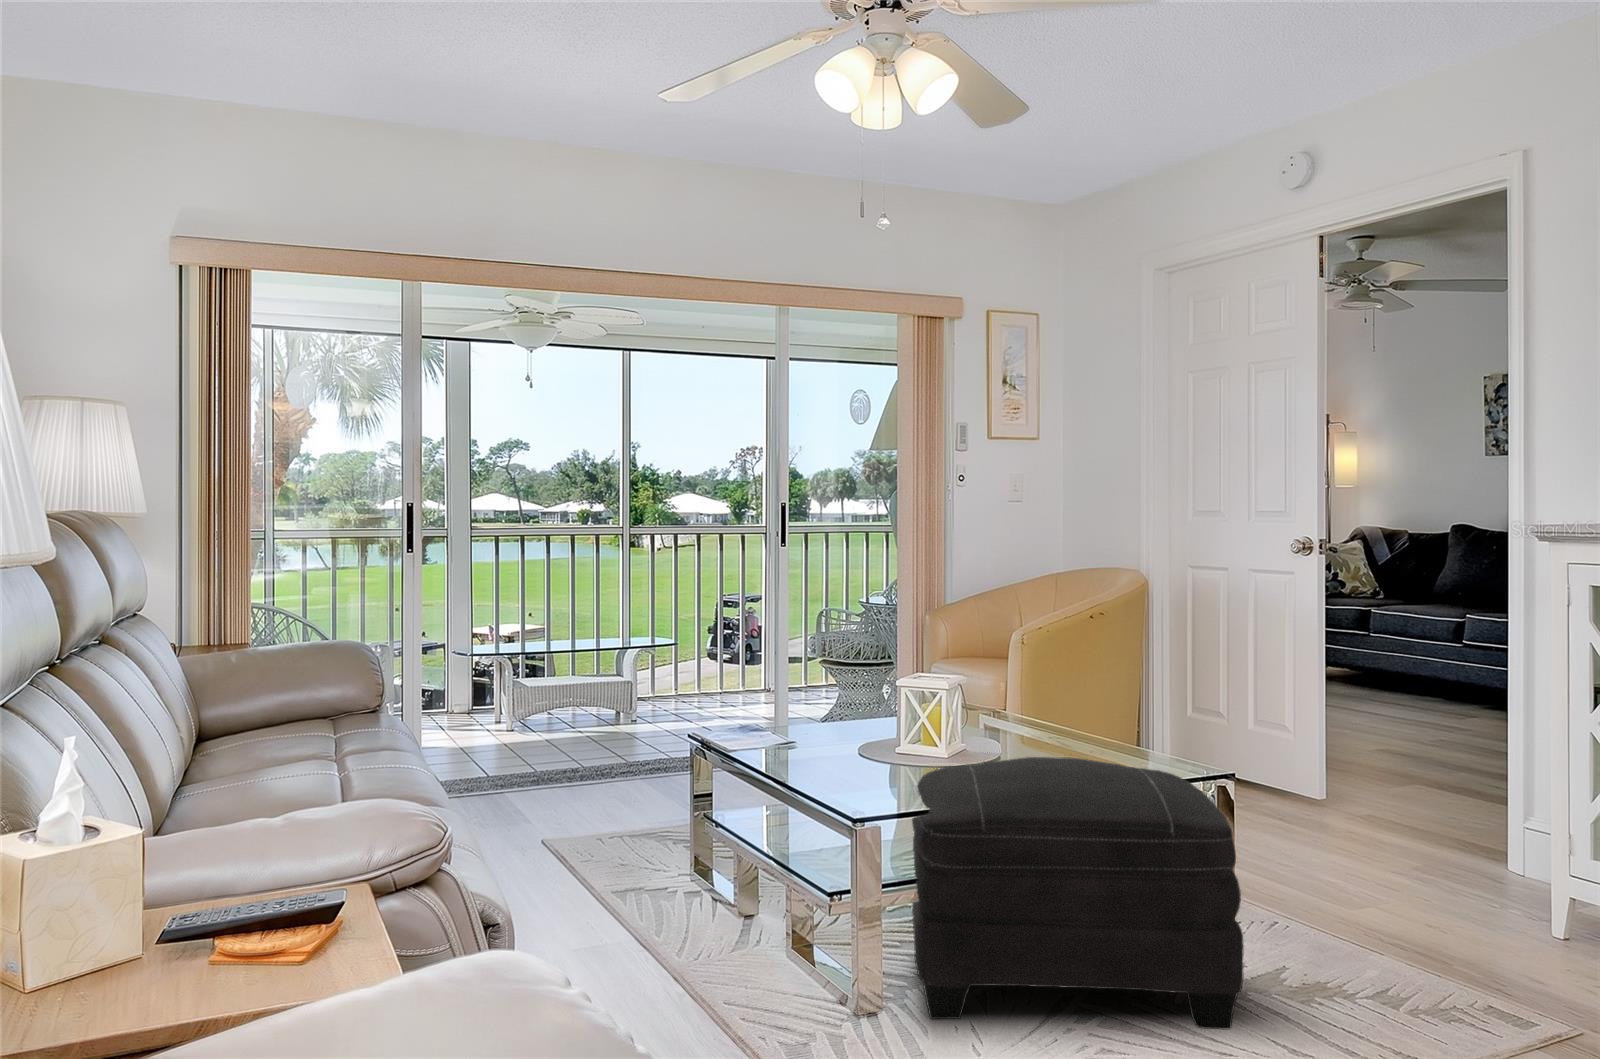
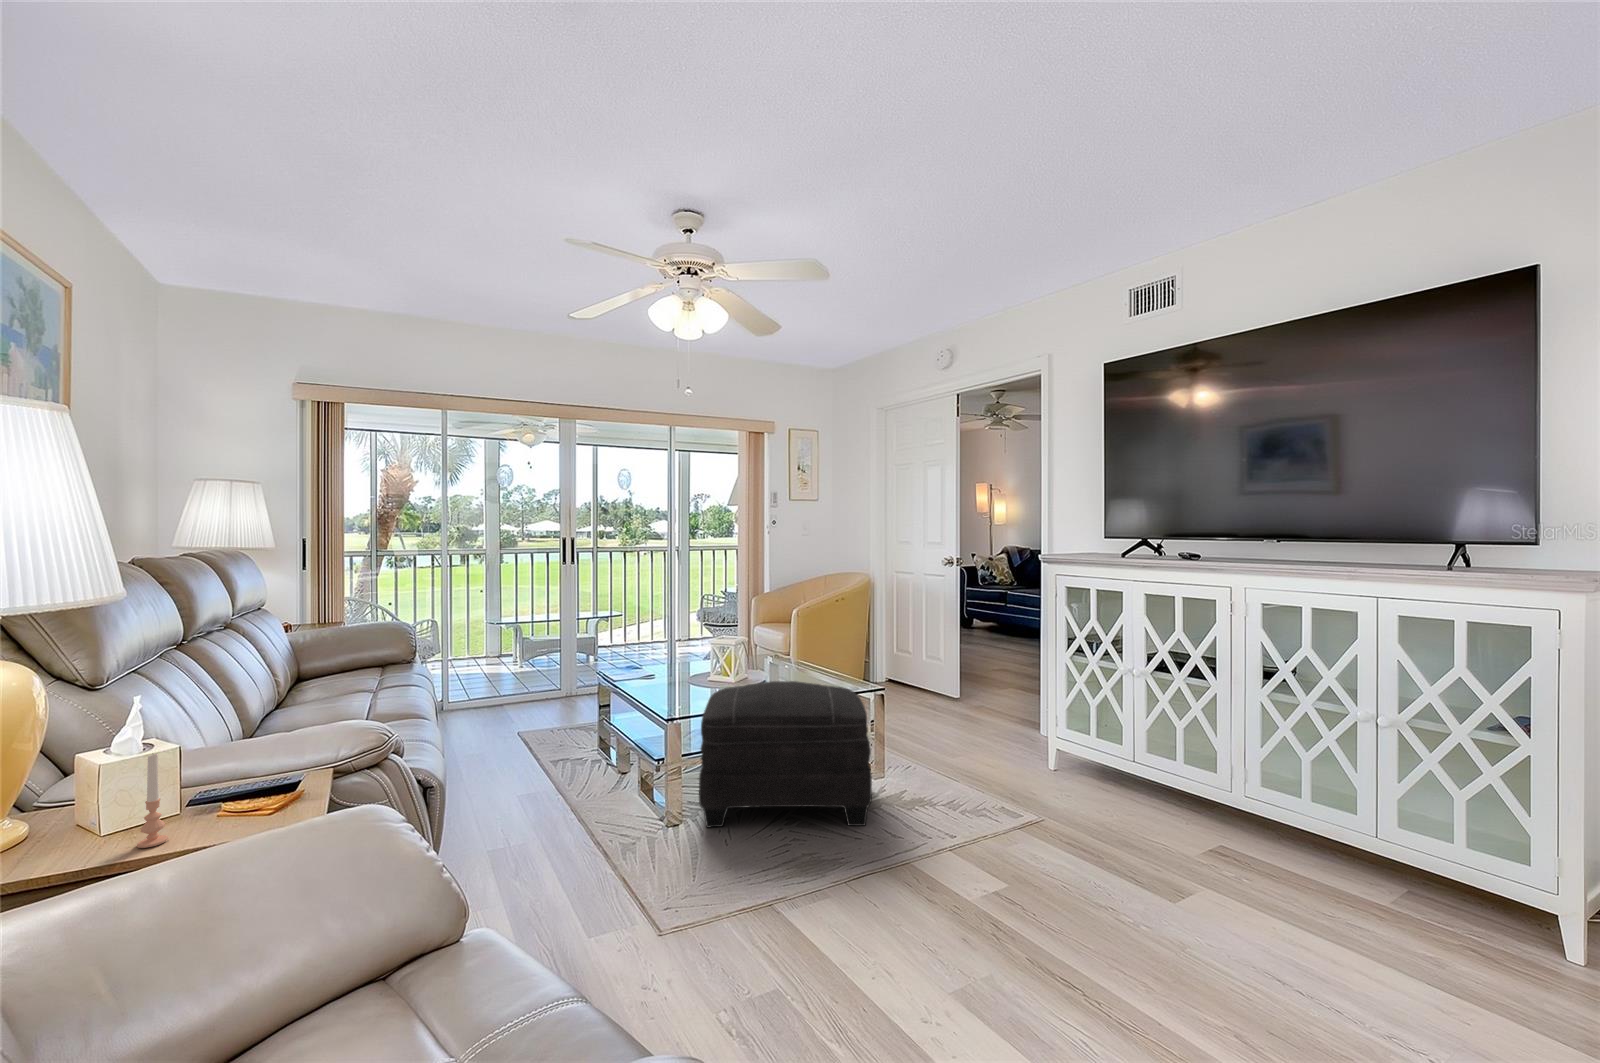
candle: none [107,837,153,1003] -> present [137,753,168,848]

